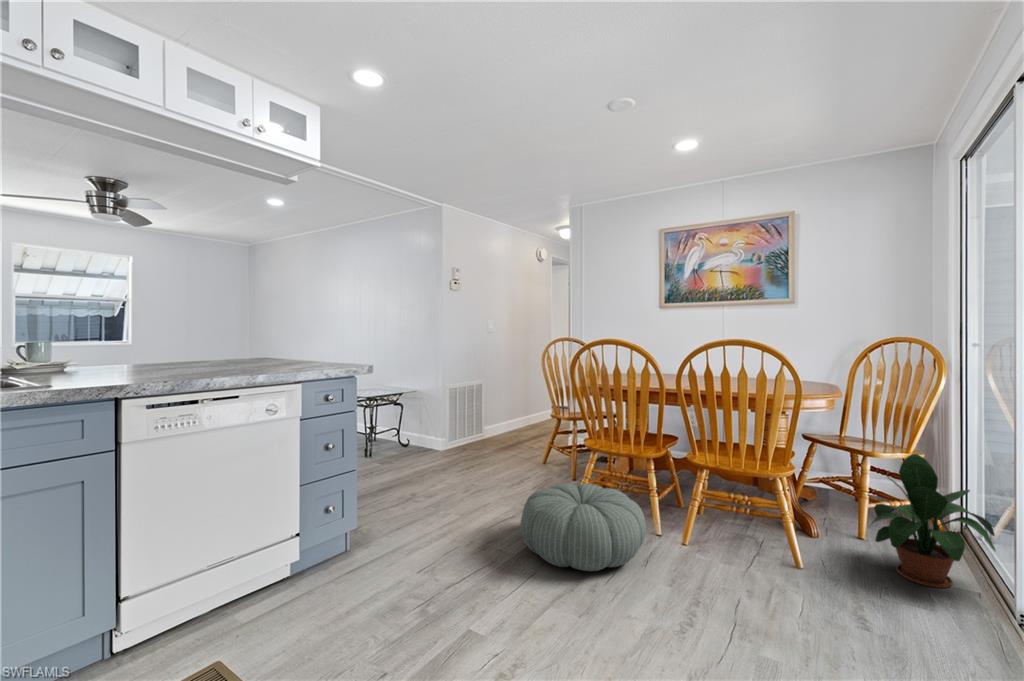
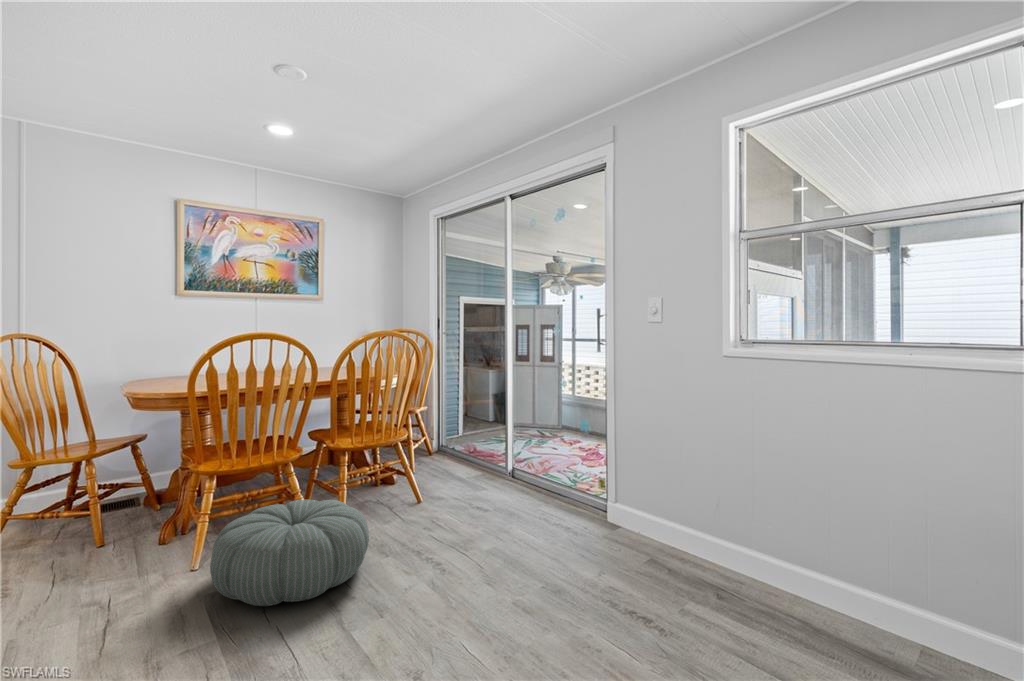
potted plant: present [871,454,996,588] -> none [434,406,495,484]

